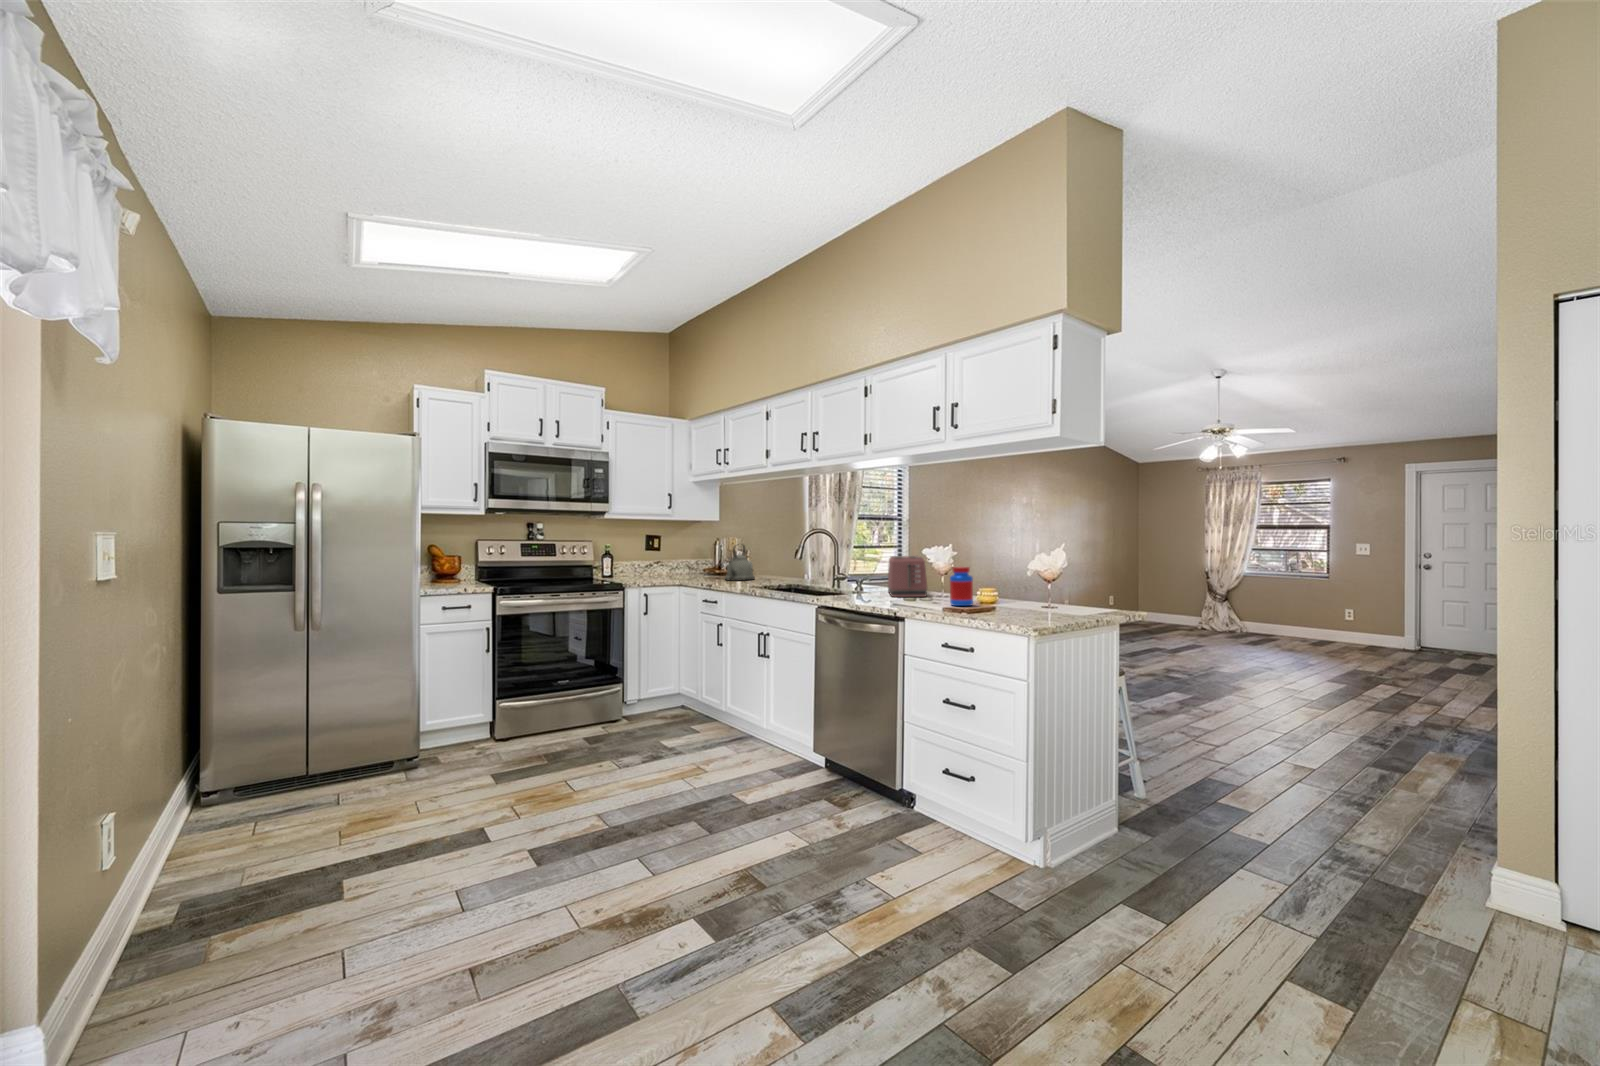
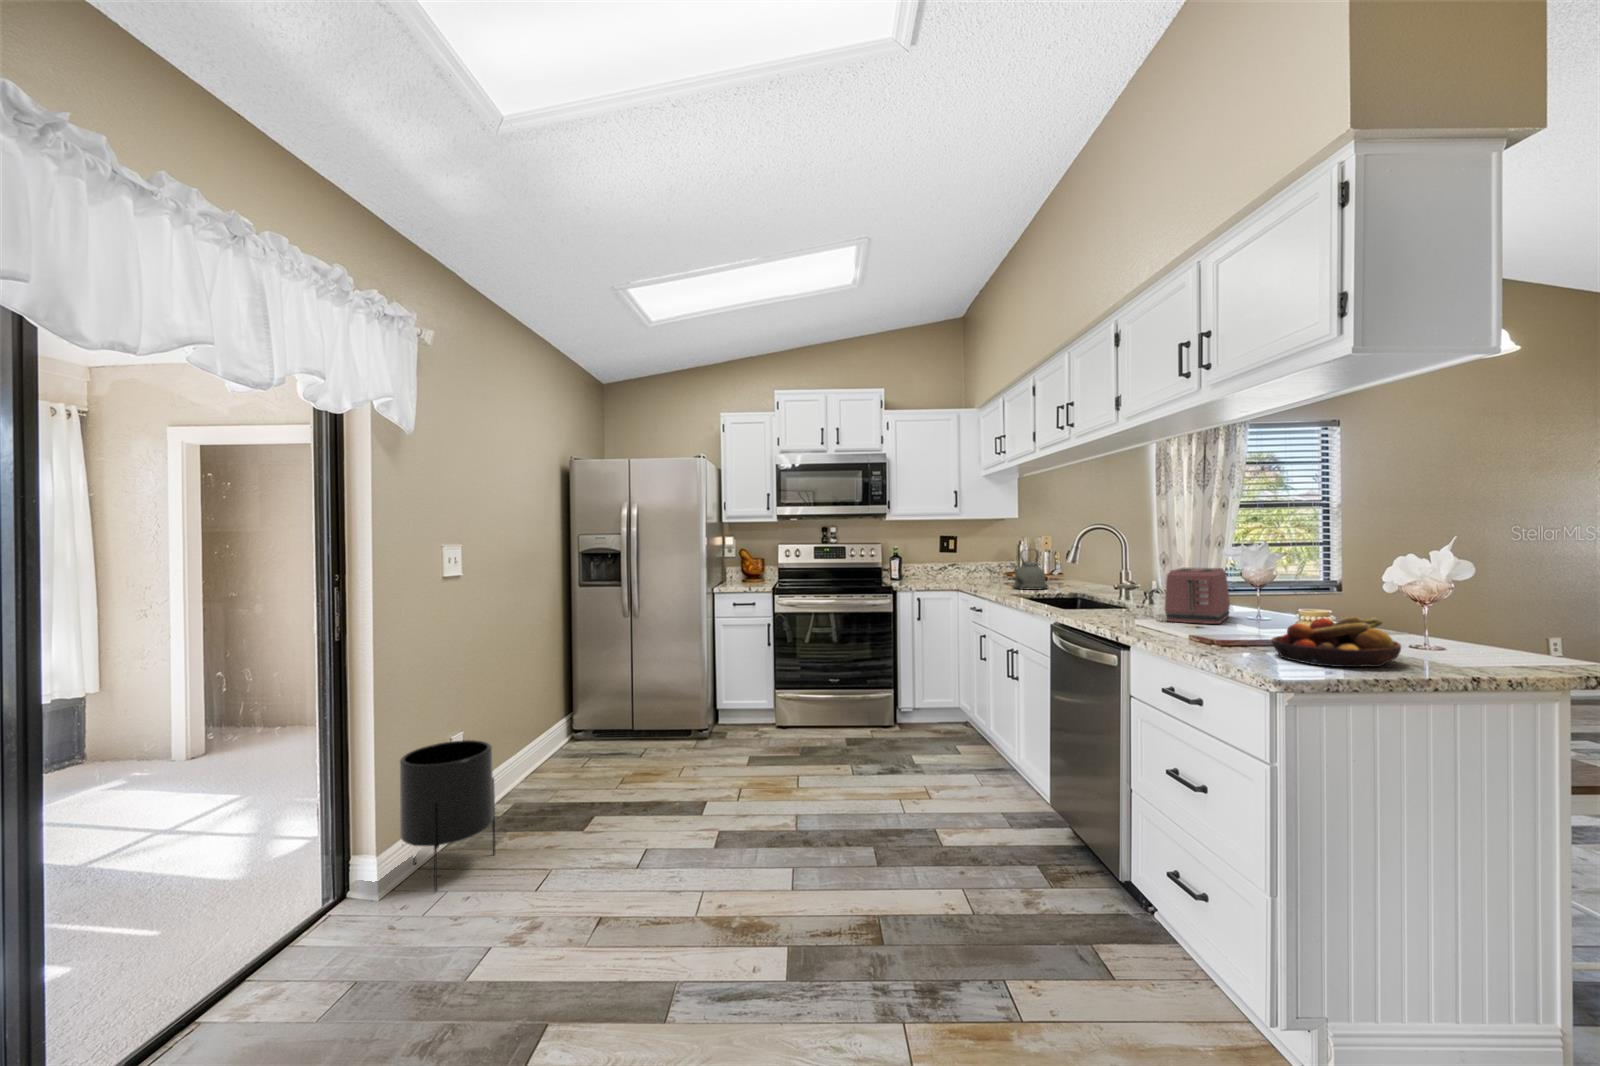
jar: present [950,566,973,606] -> none [1224,585,1263,643]
fruit bowl: none [990,583,1059,615] -> present [1272,617,1401,667]
planter: none [96,811,253,1024] -> present [400,740,495,892]

